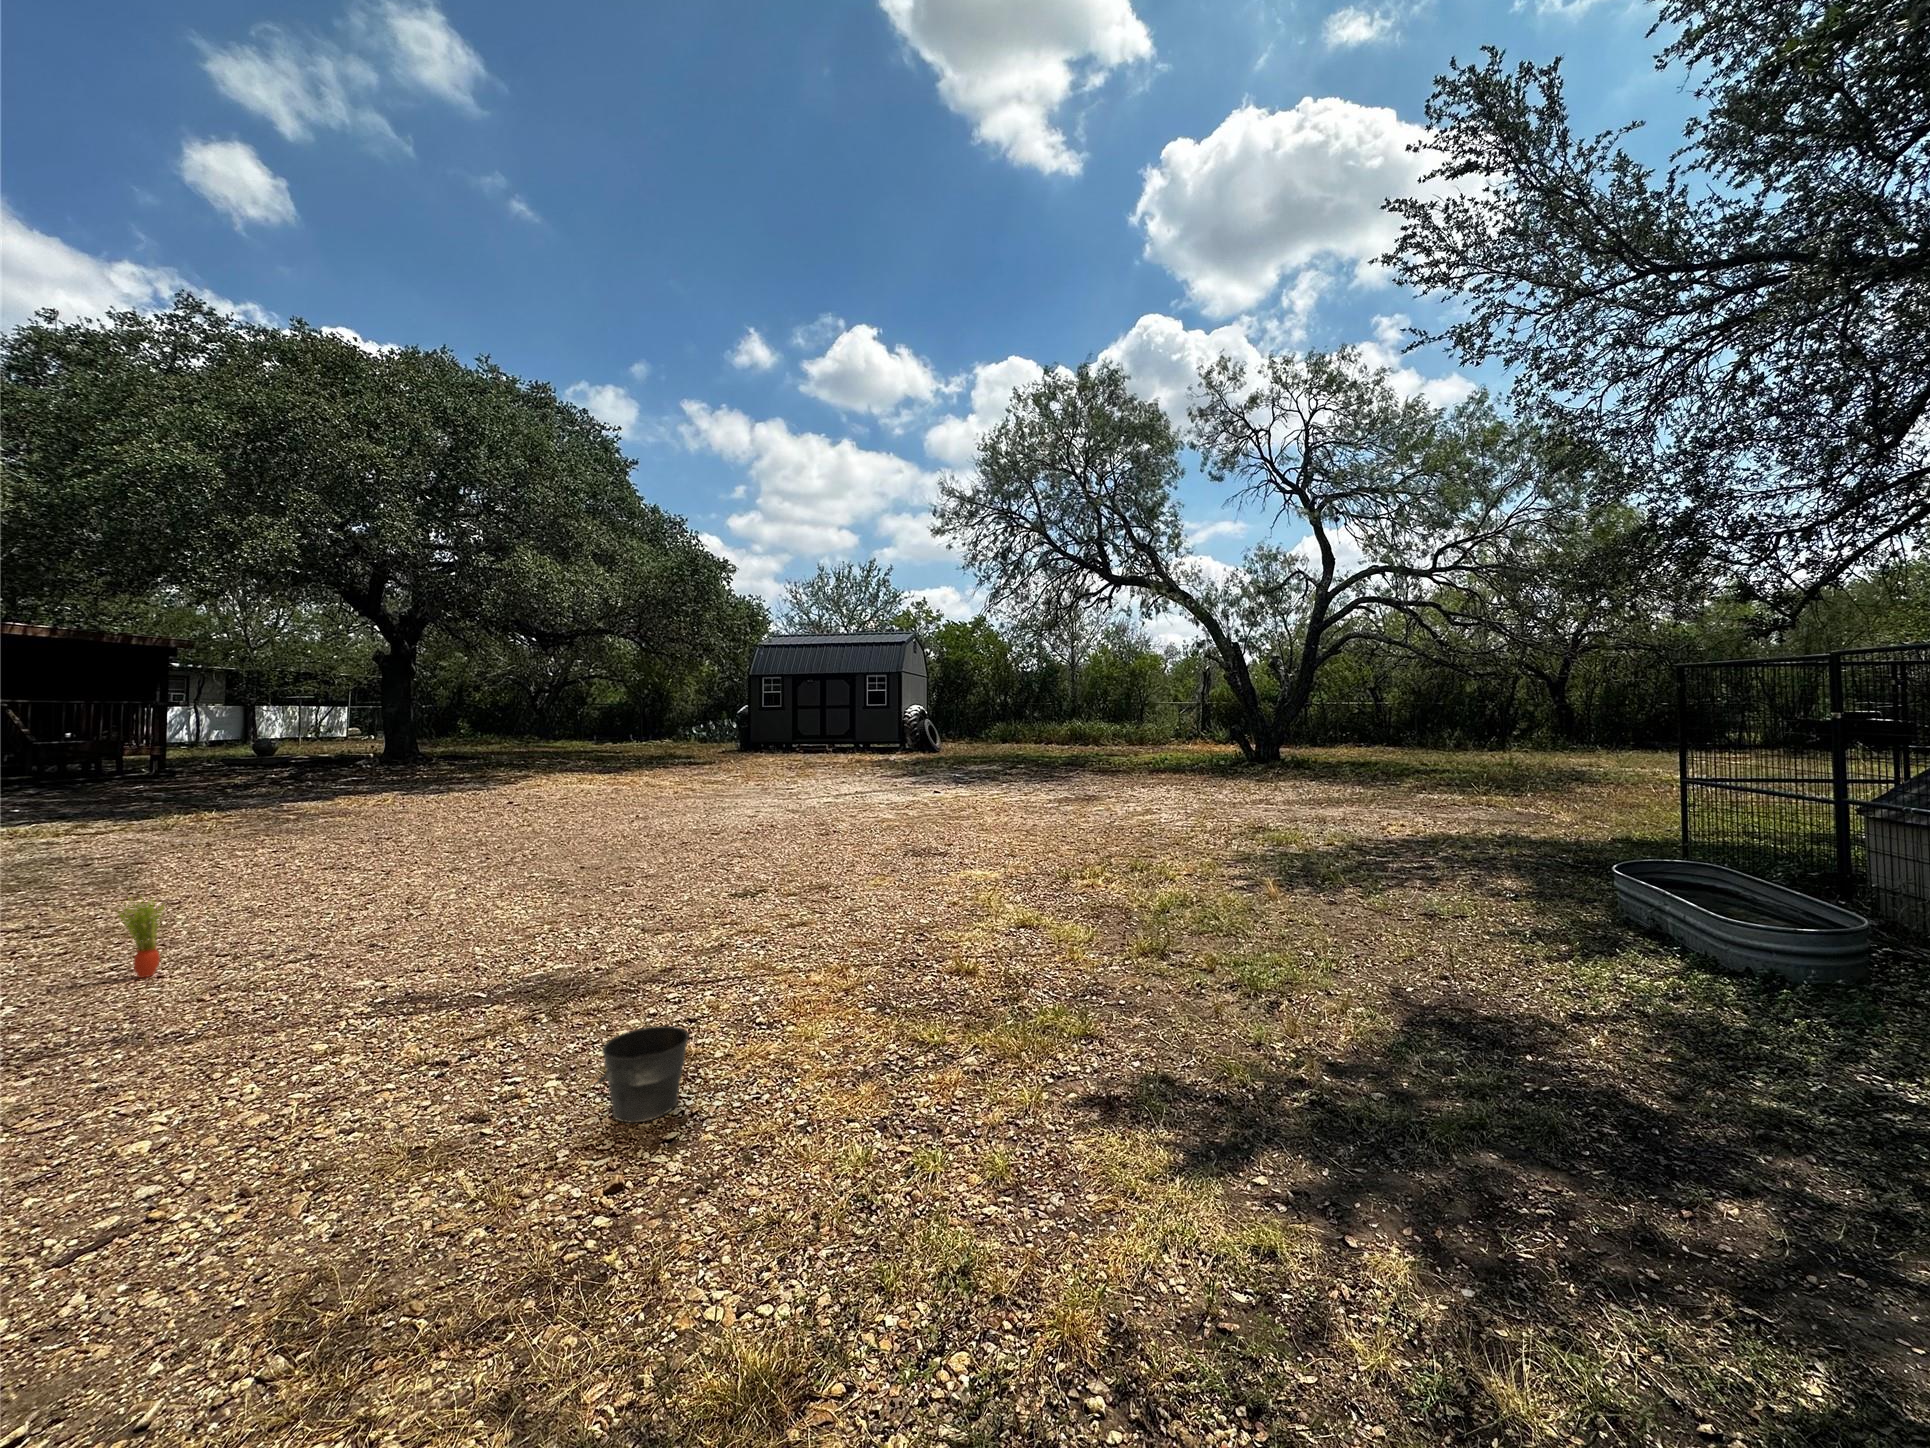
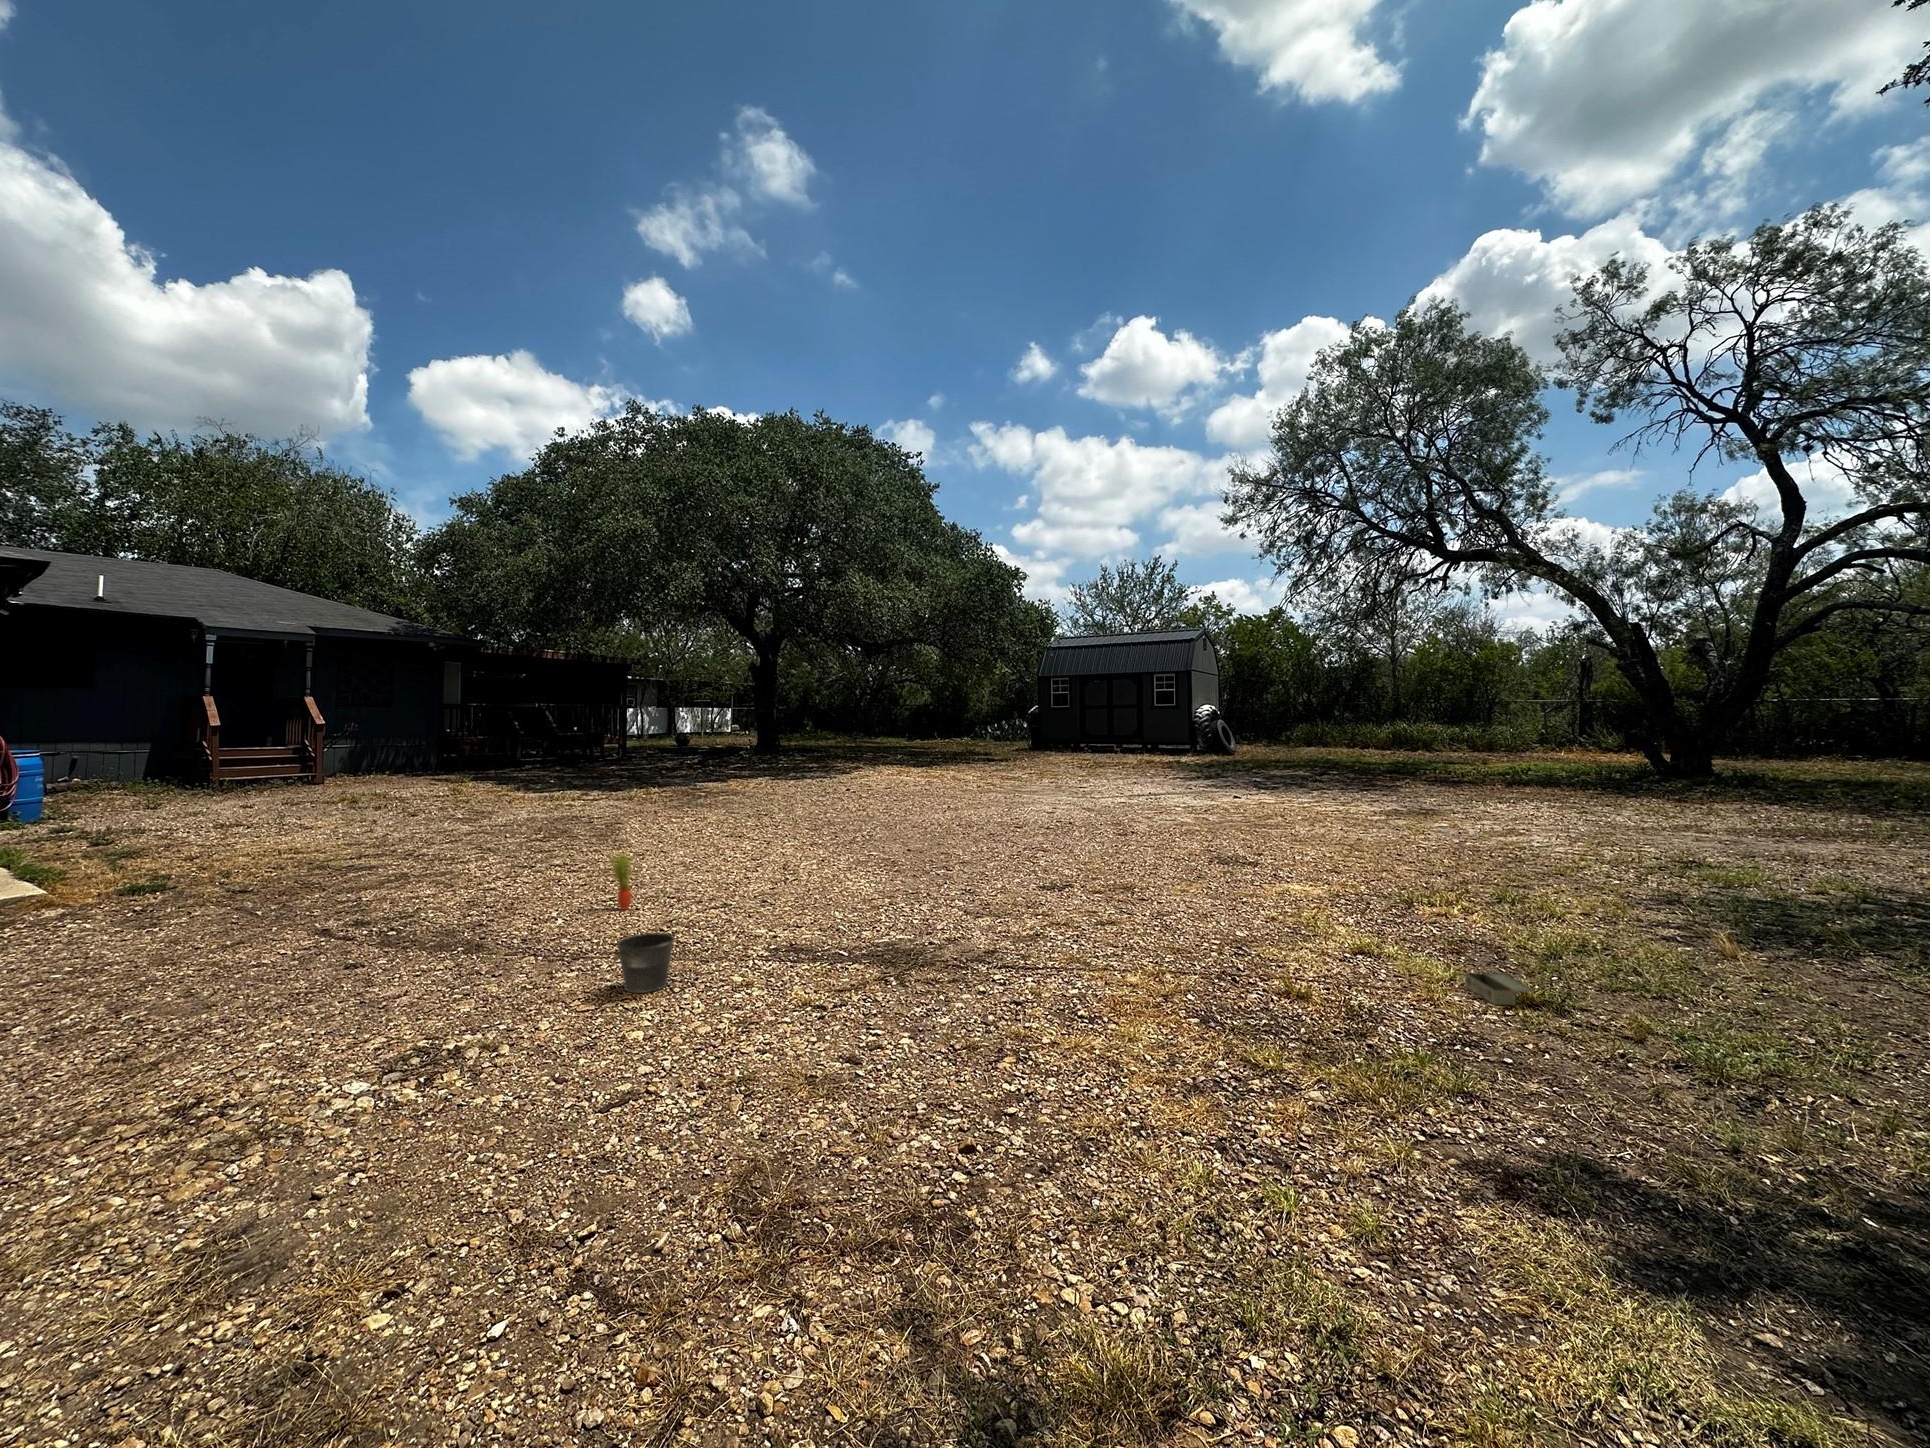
toolbox: none [1098,927,1145,954] -> present [1465,973,1534,1005]
bucket: present [595,1026,689,1123] -> present [613,933,674,993]

